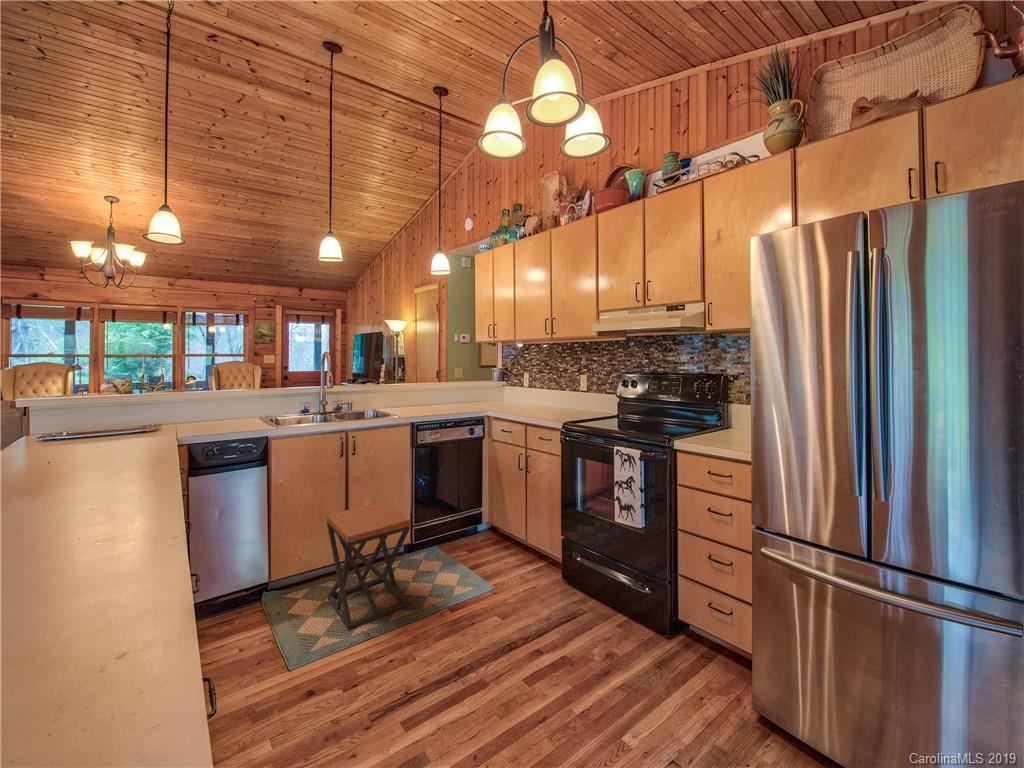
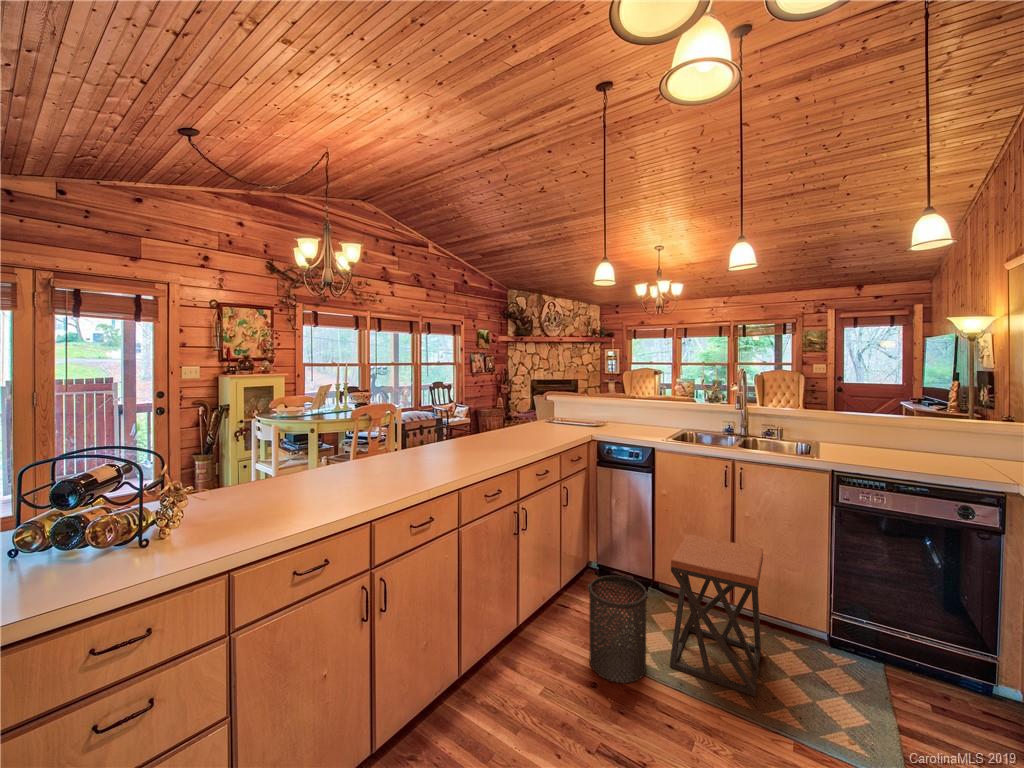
trash can: none [277,573,340,683] -> present [588,576,649,683]

